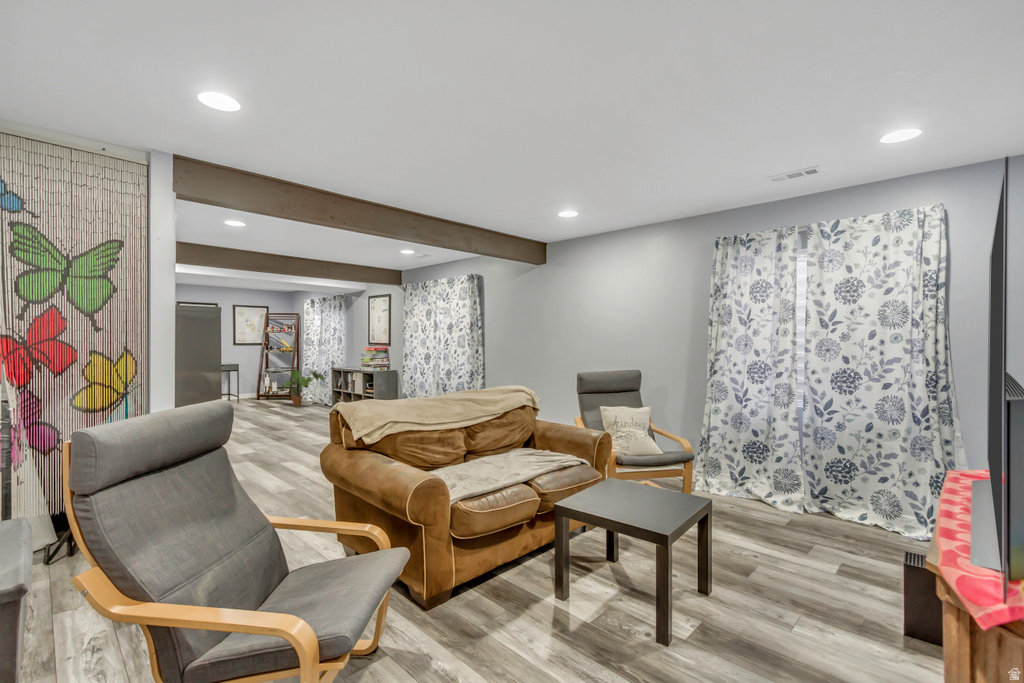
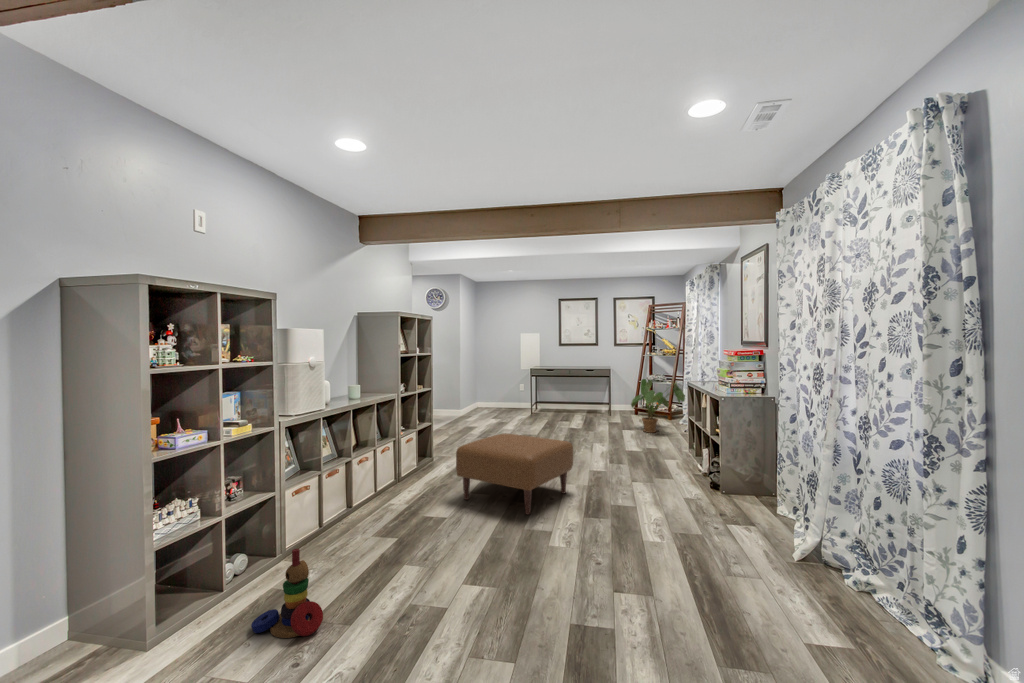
ottoman: none [248,402,311,444] -> present [456,433,573,514]
stacking toy: none [264,443,298,483] -> present [251,549,323,638]

